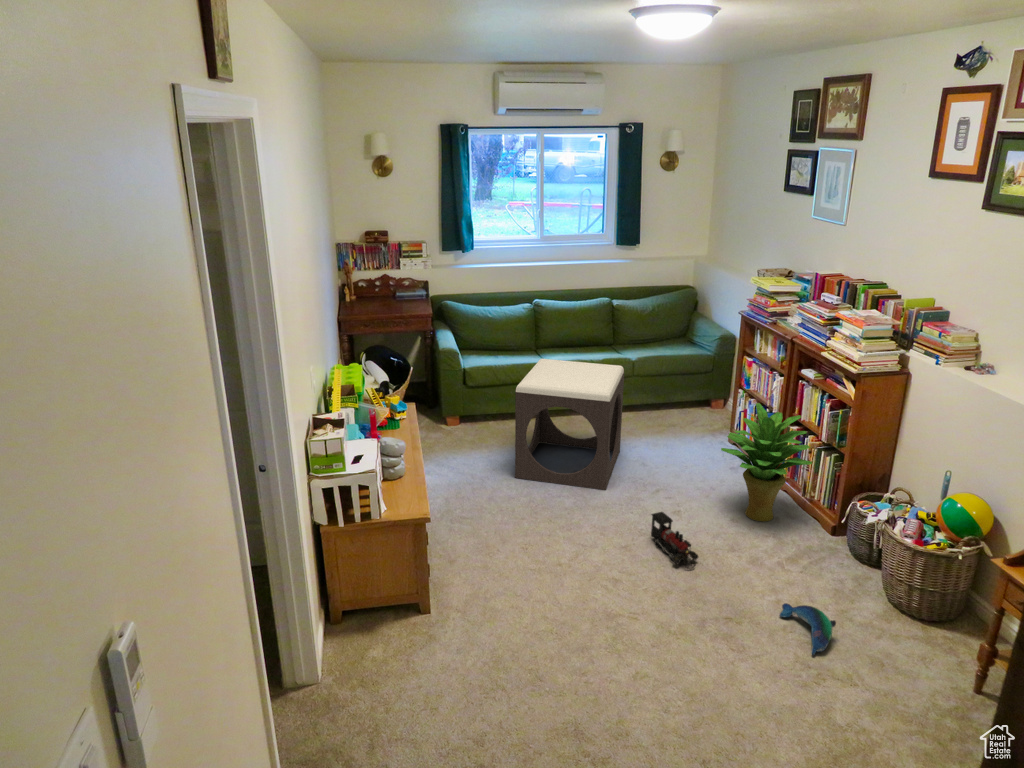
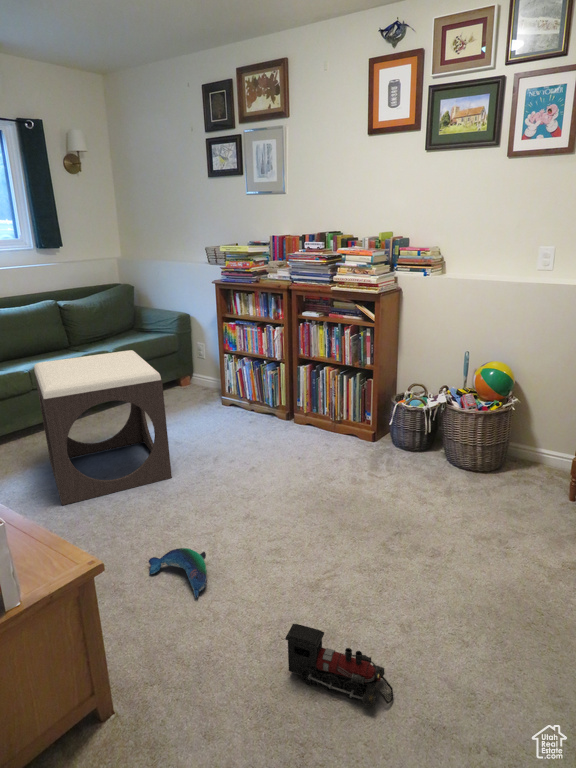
potted plant: present [721,403,812,521] -> none [271,346,349,451]
toy train: present [651,512,698,569] -> present [285,624,393,707]
plush toy: present [780,603,836,655] -> present [149,548,207,598]

